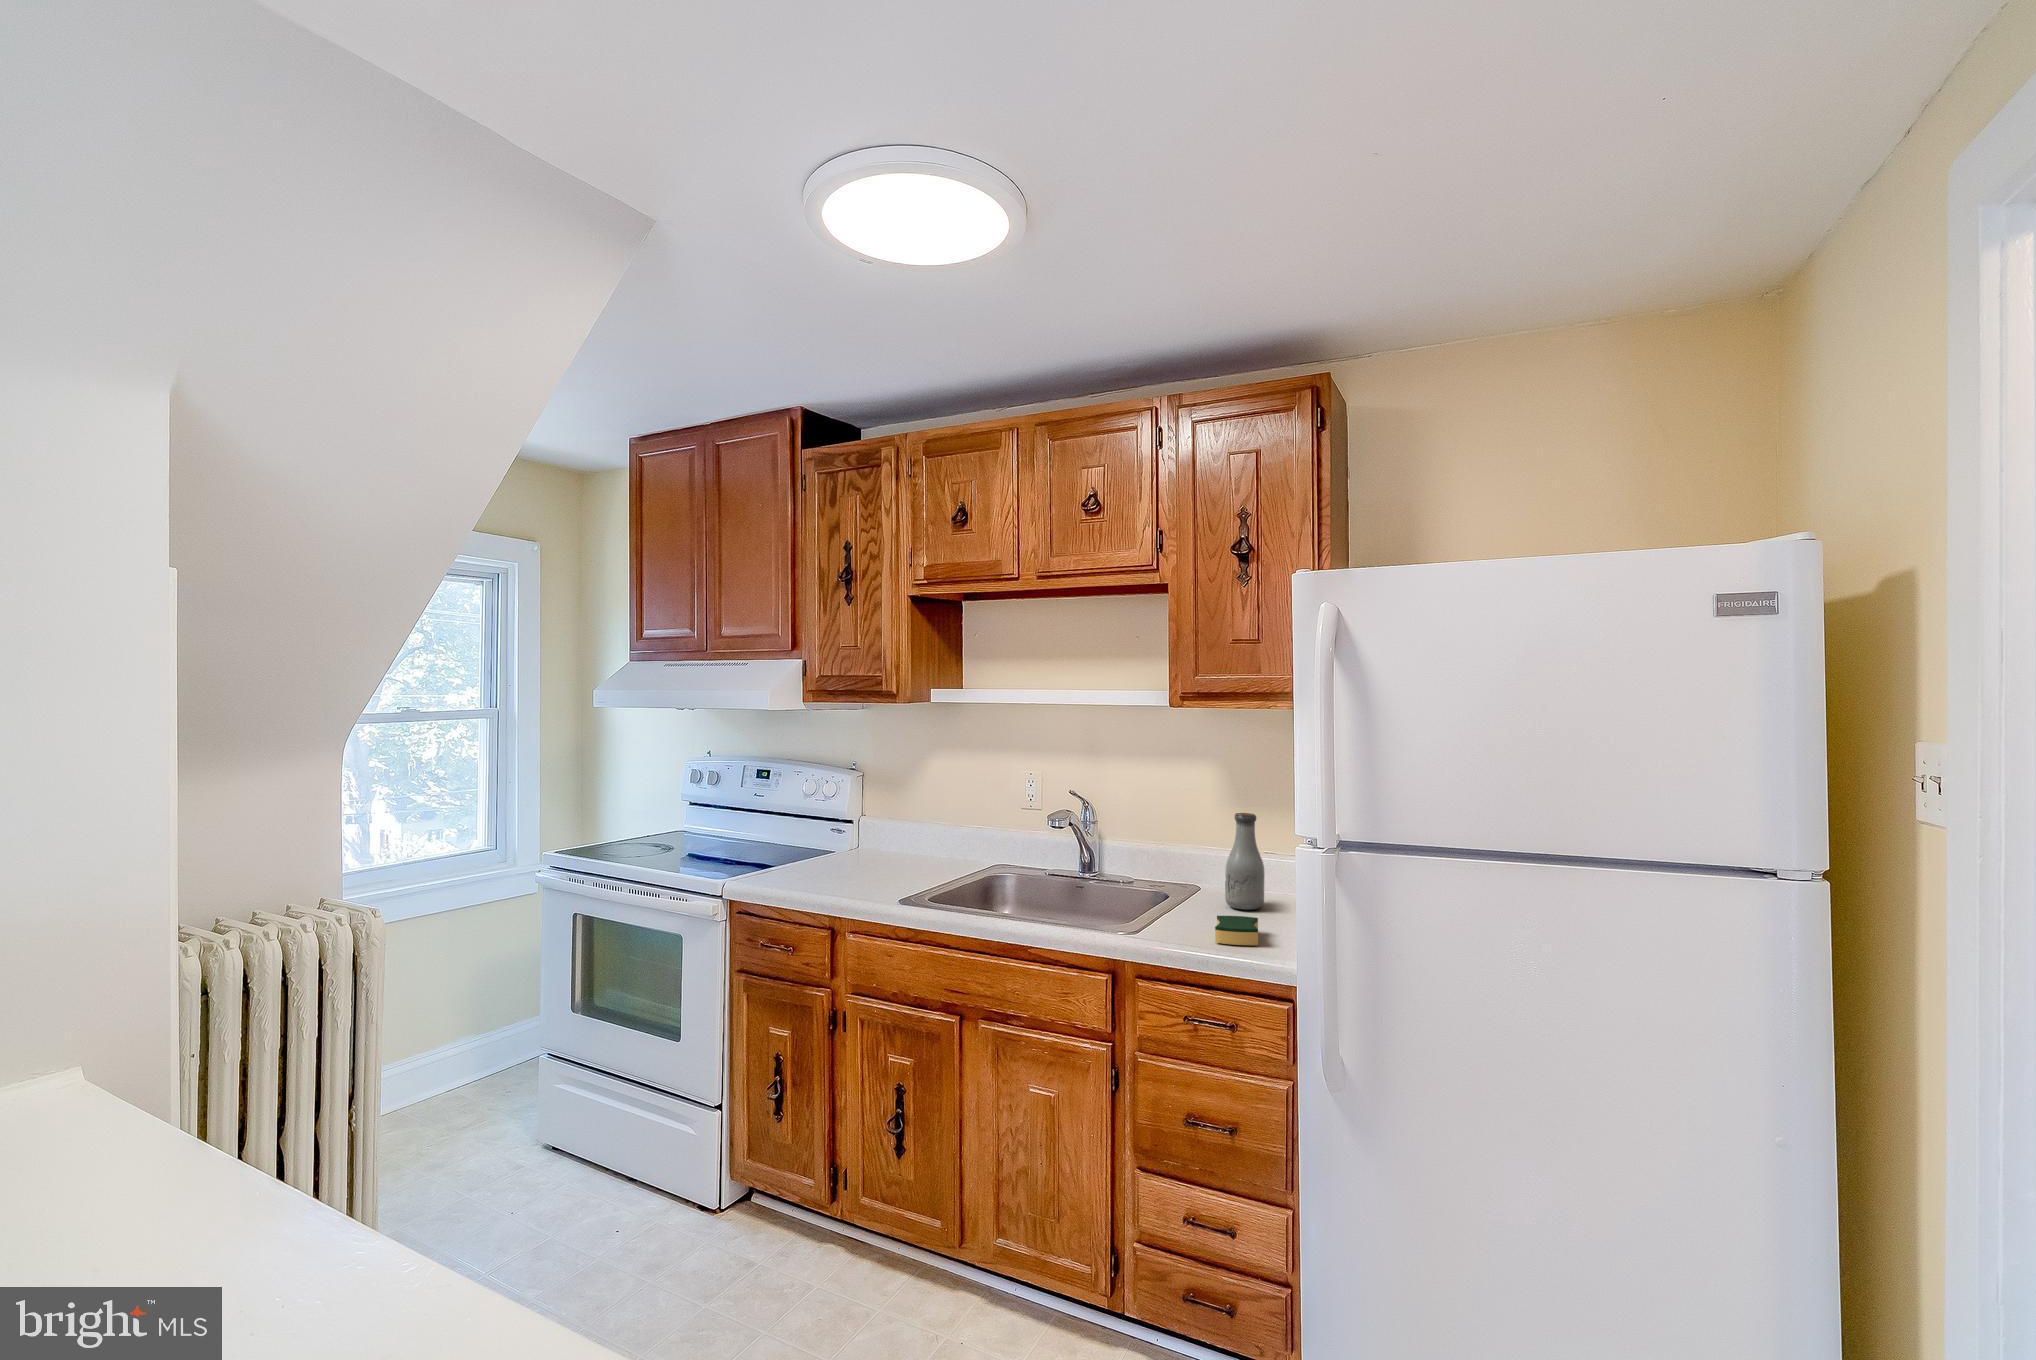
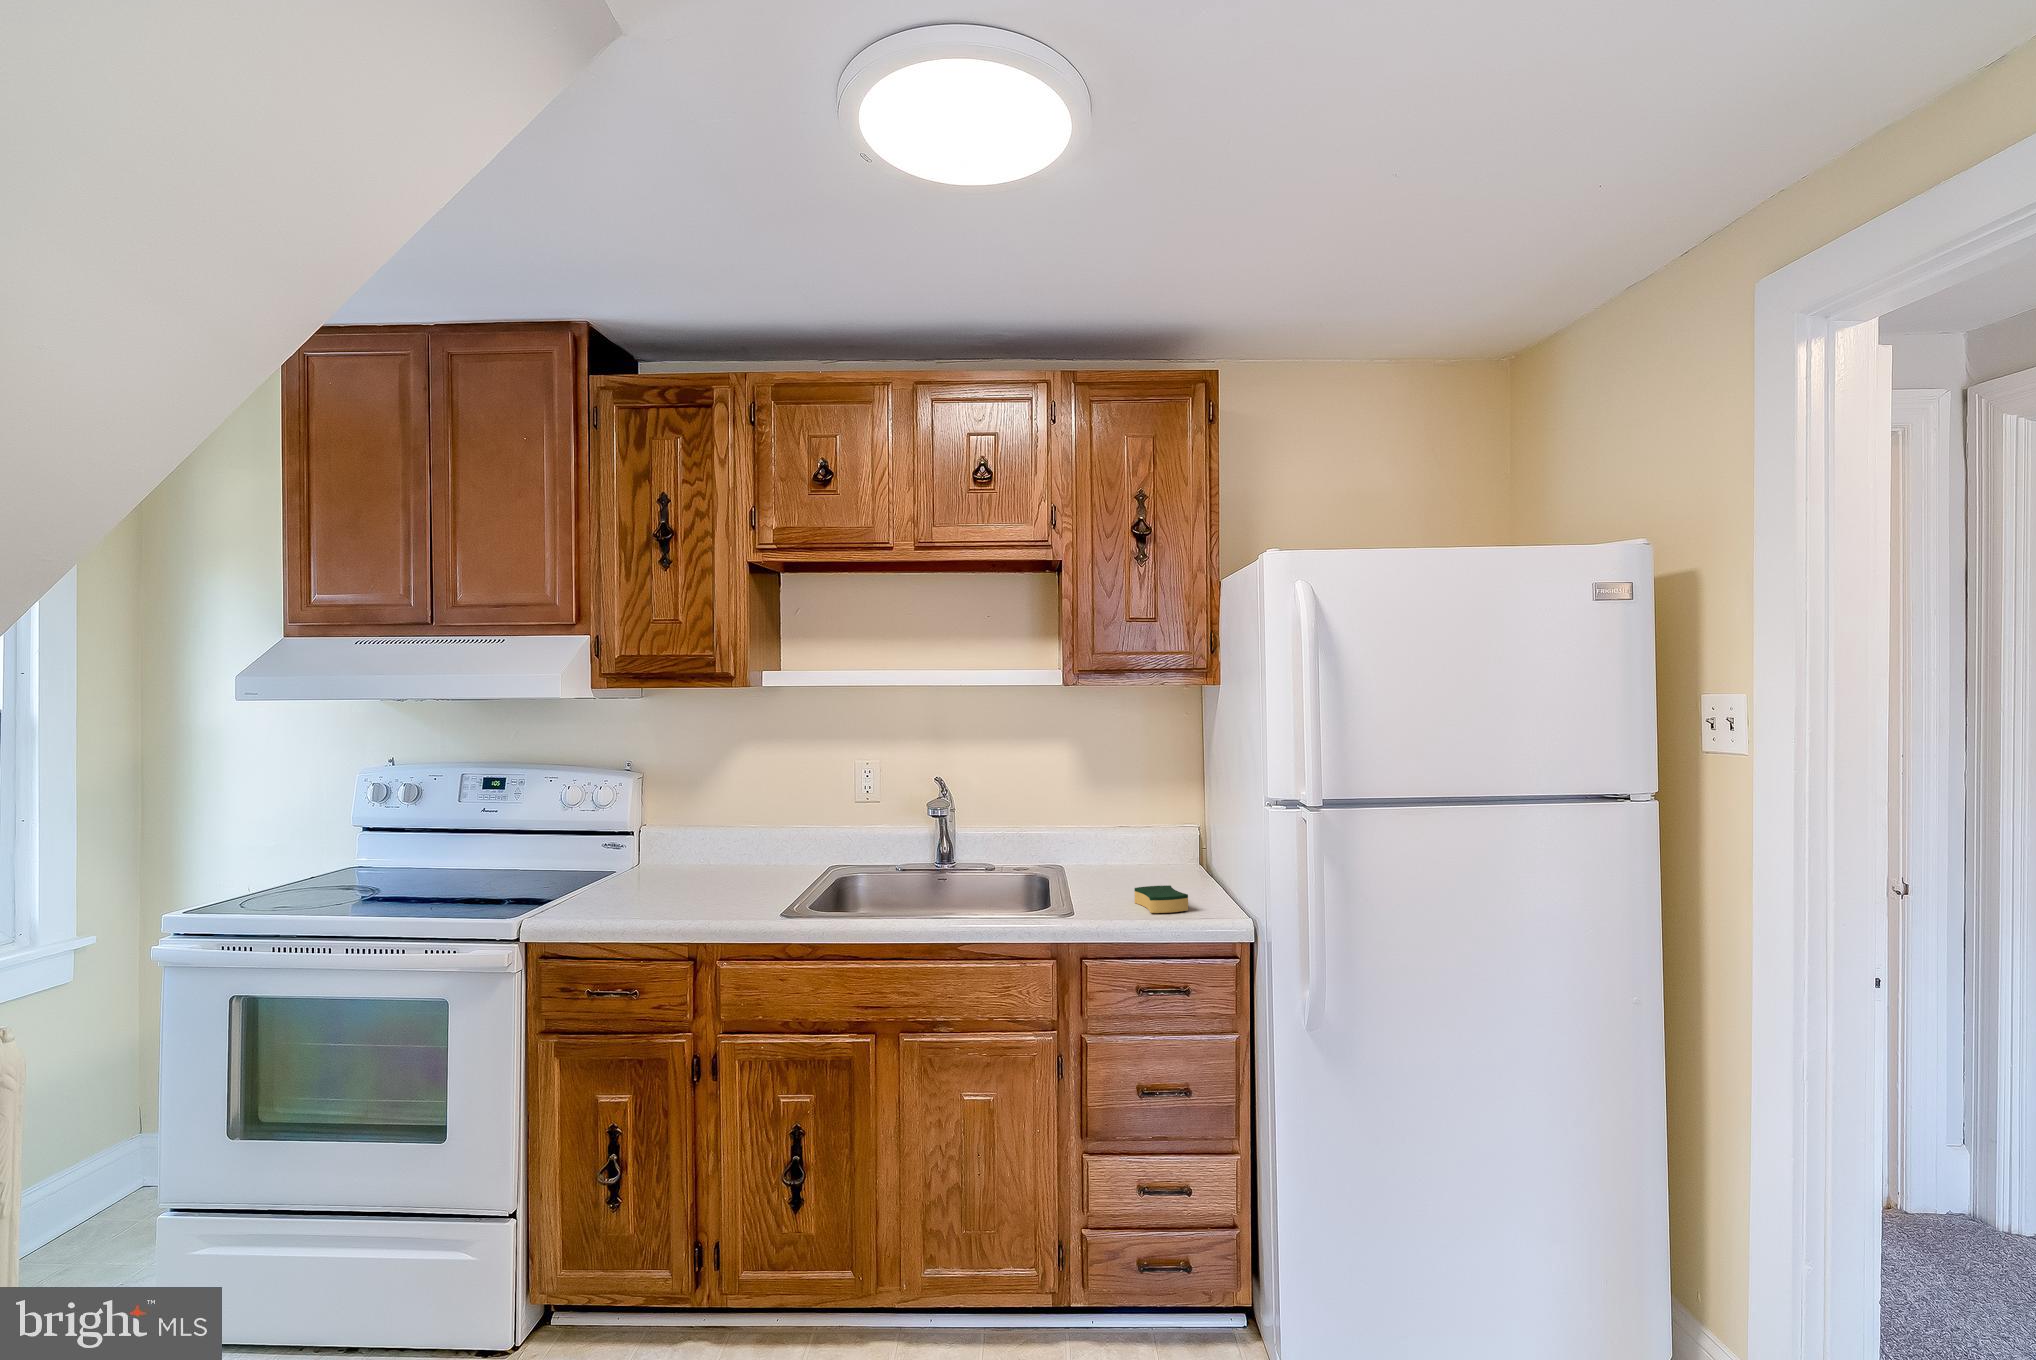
bottle: present [1225,813,1265,910] -> none [1108,788,1144,882]

